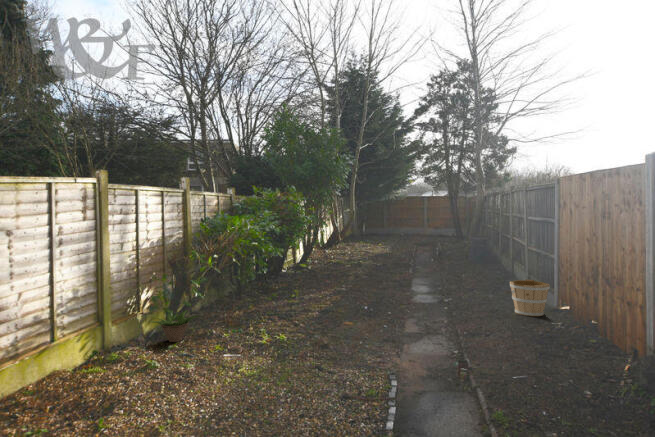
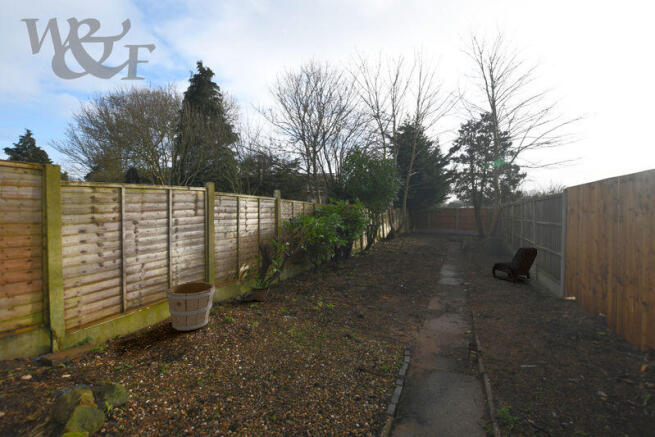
lounge chair: none [478,245,530,291] -> present [492,248,538,282]
wooden bucket: present [510,279,550,316] -> present [166,281,215,331]

